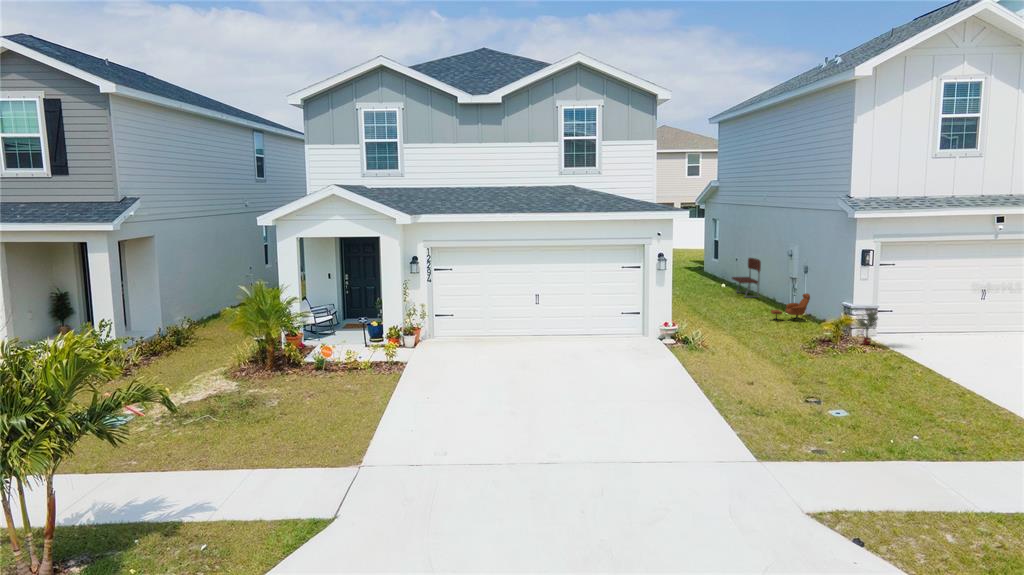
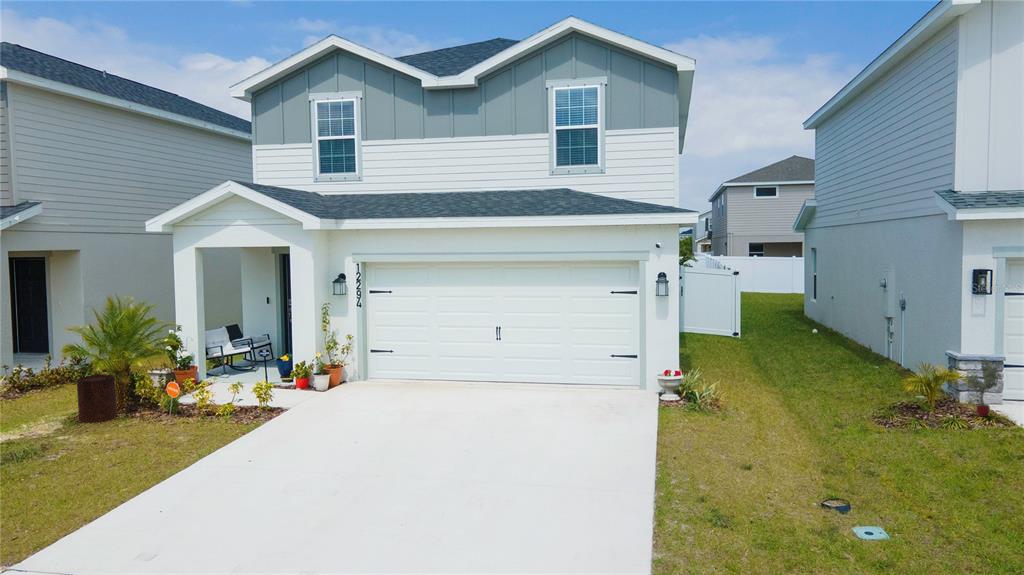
bench: present [732,258,761,298] -> none [817,293,854,346]
lounge chair: present [771,294,810,320] -> none [846,338,907,380]
trash can: none [239,340,269,377] -> present [77,374,117,422]

